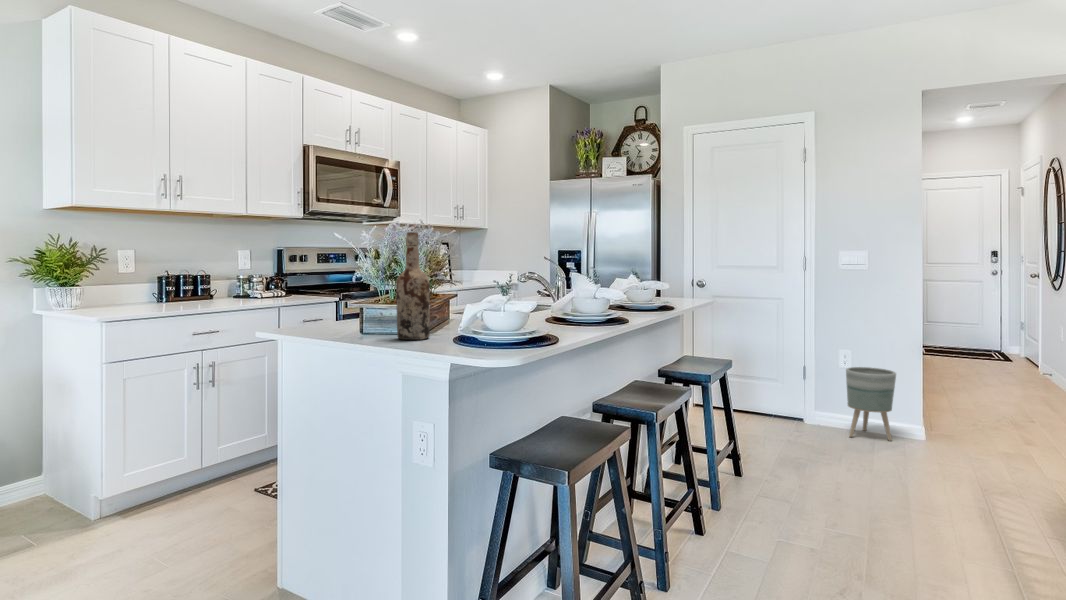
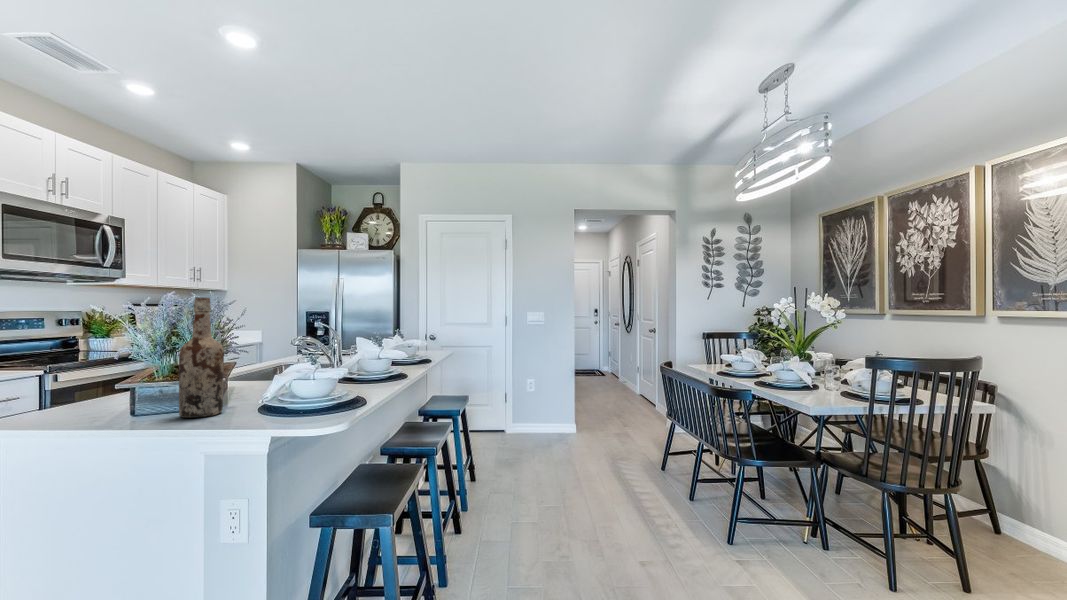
planter: present [846,367,896,441] -> none [539,389,569,440]

